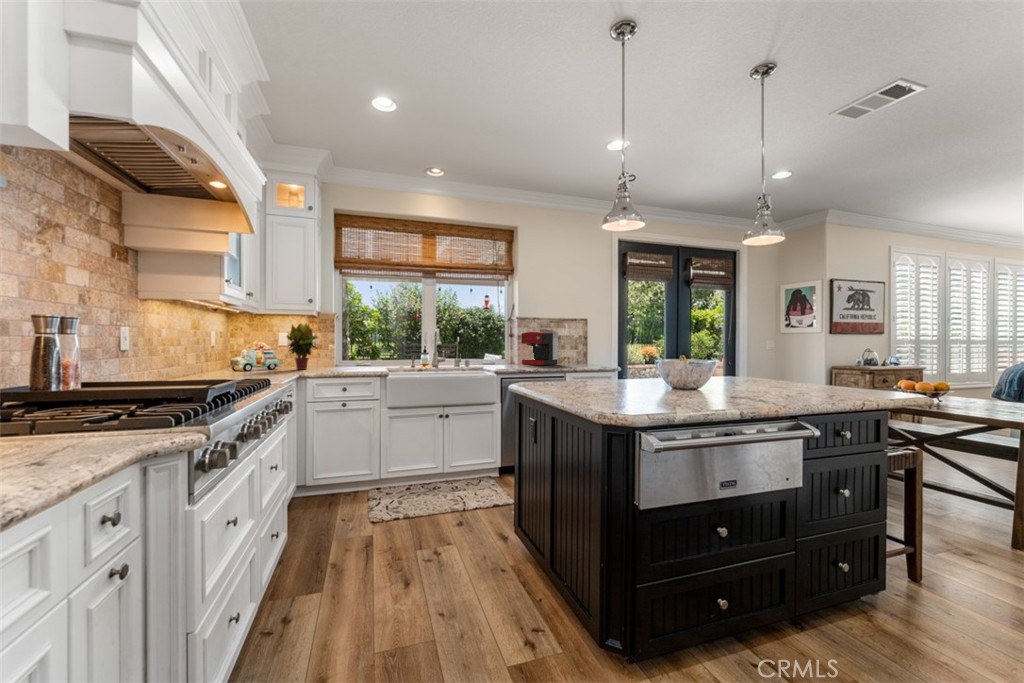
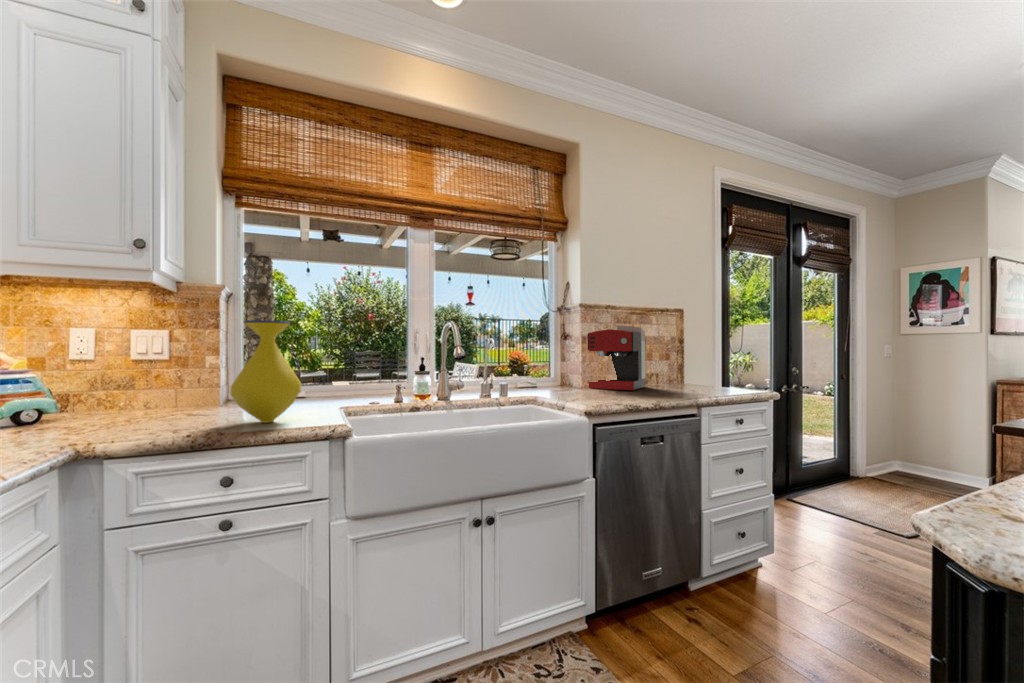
potted plant: present [287,323,318,370] -> none [49,299,160,428]
vase: none [345,331,370,370] -> present [231,320,301,423]

